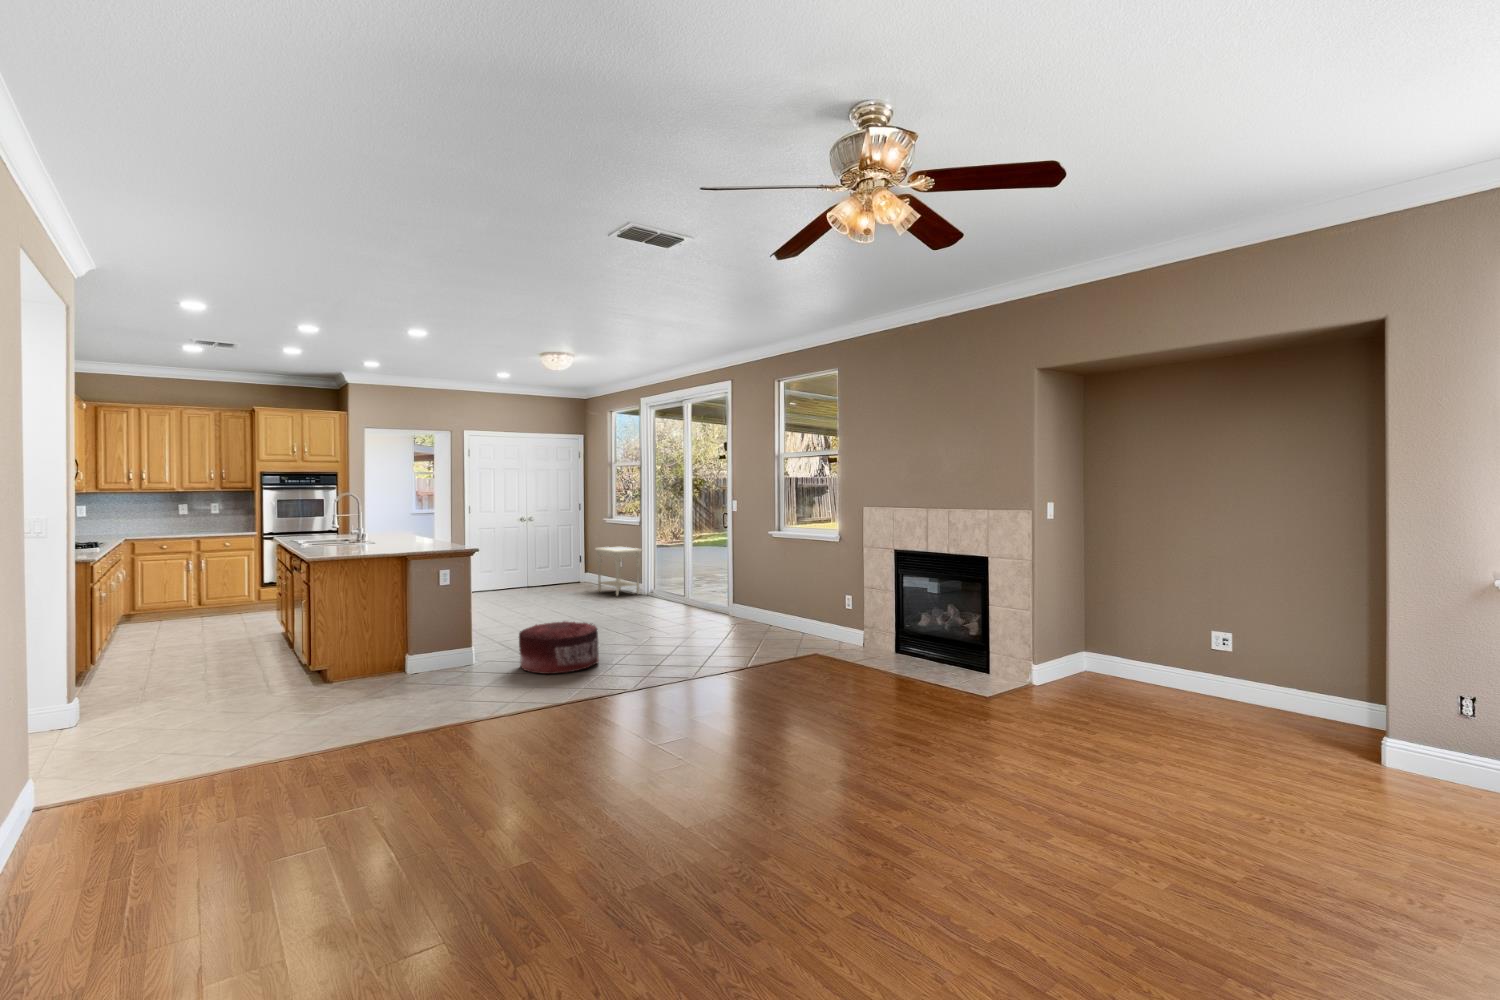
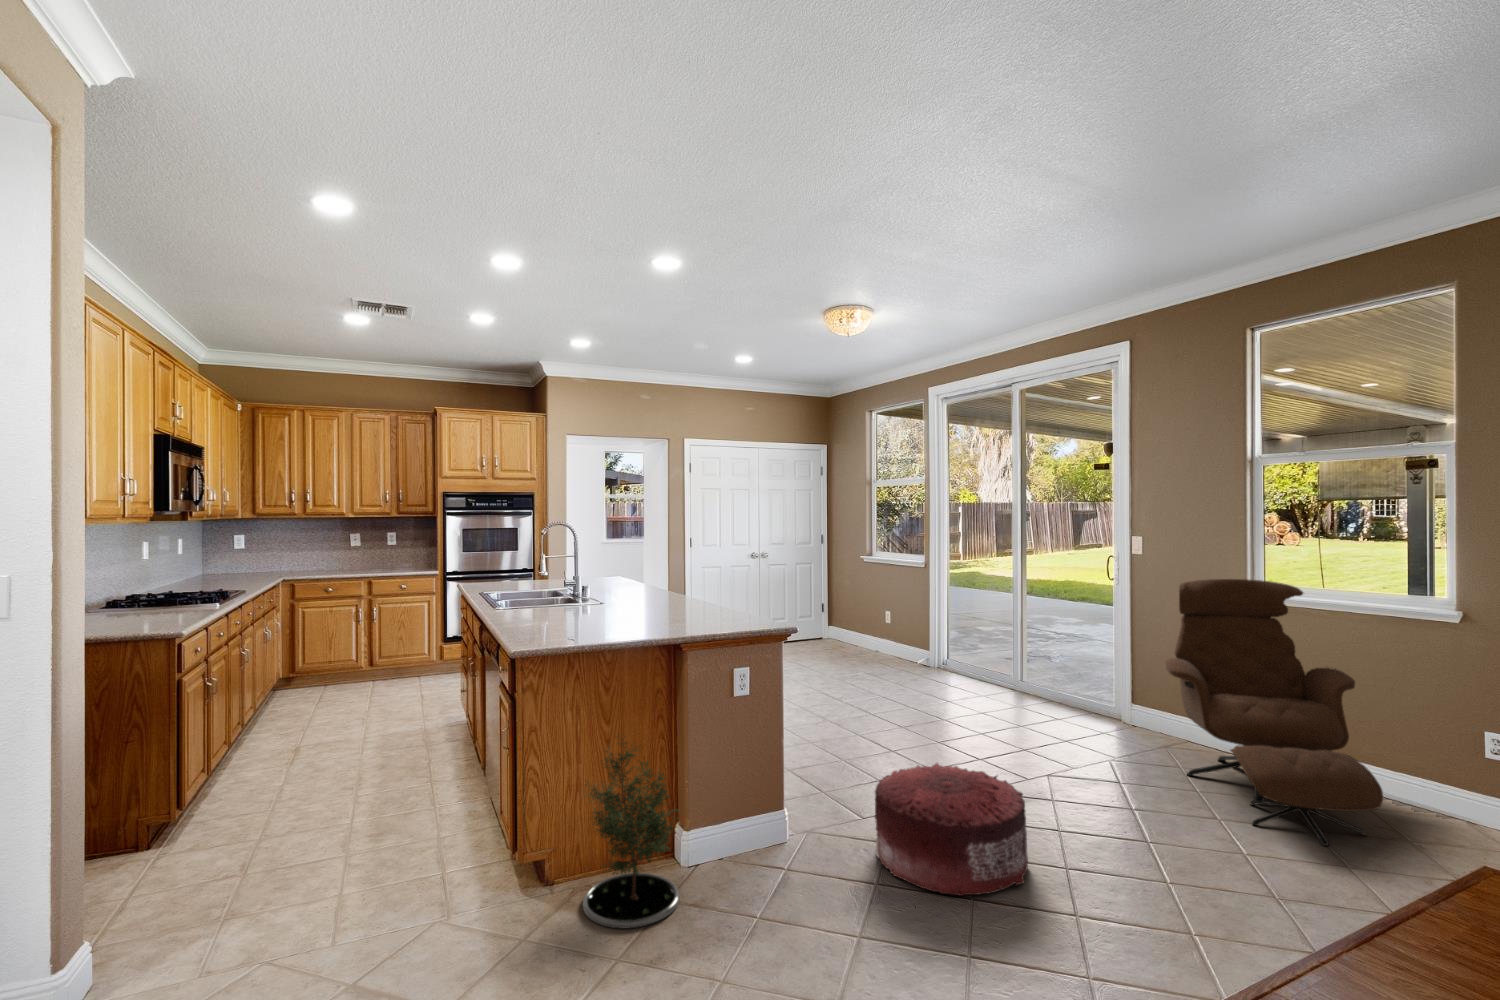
lounge chair: none [725,523,814,652] -> present [1165,579,1383,846]
side table: present [595,547,642,596] -> none [857,594,929,667]
potted tree: none [344,596,405,690] -> present [583,737,679,928]

